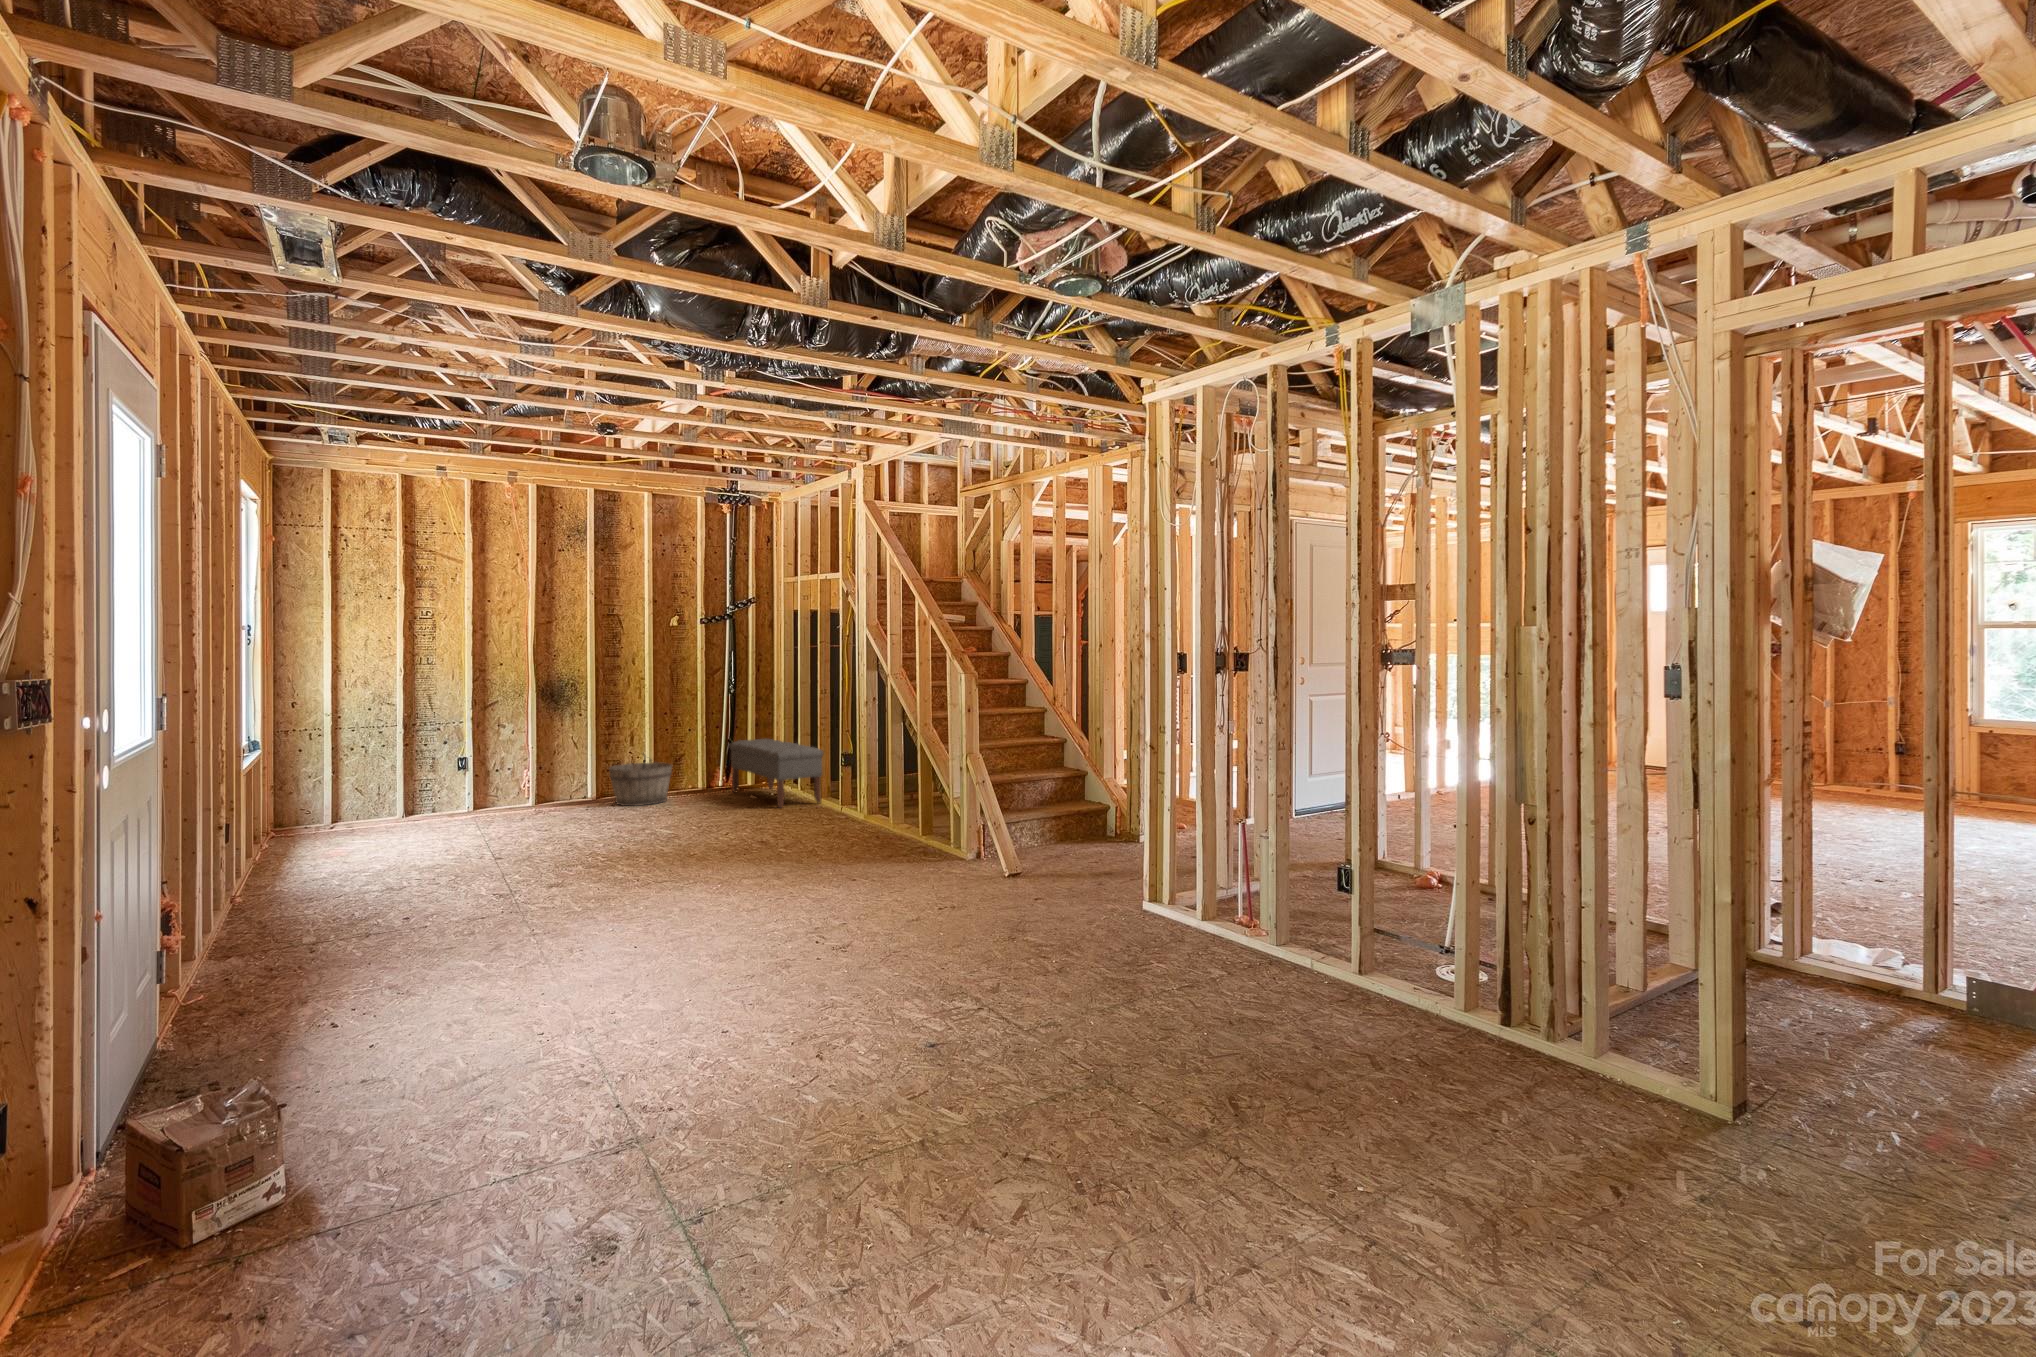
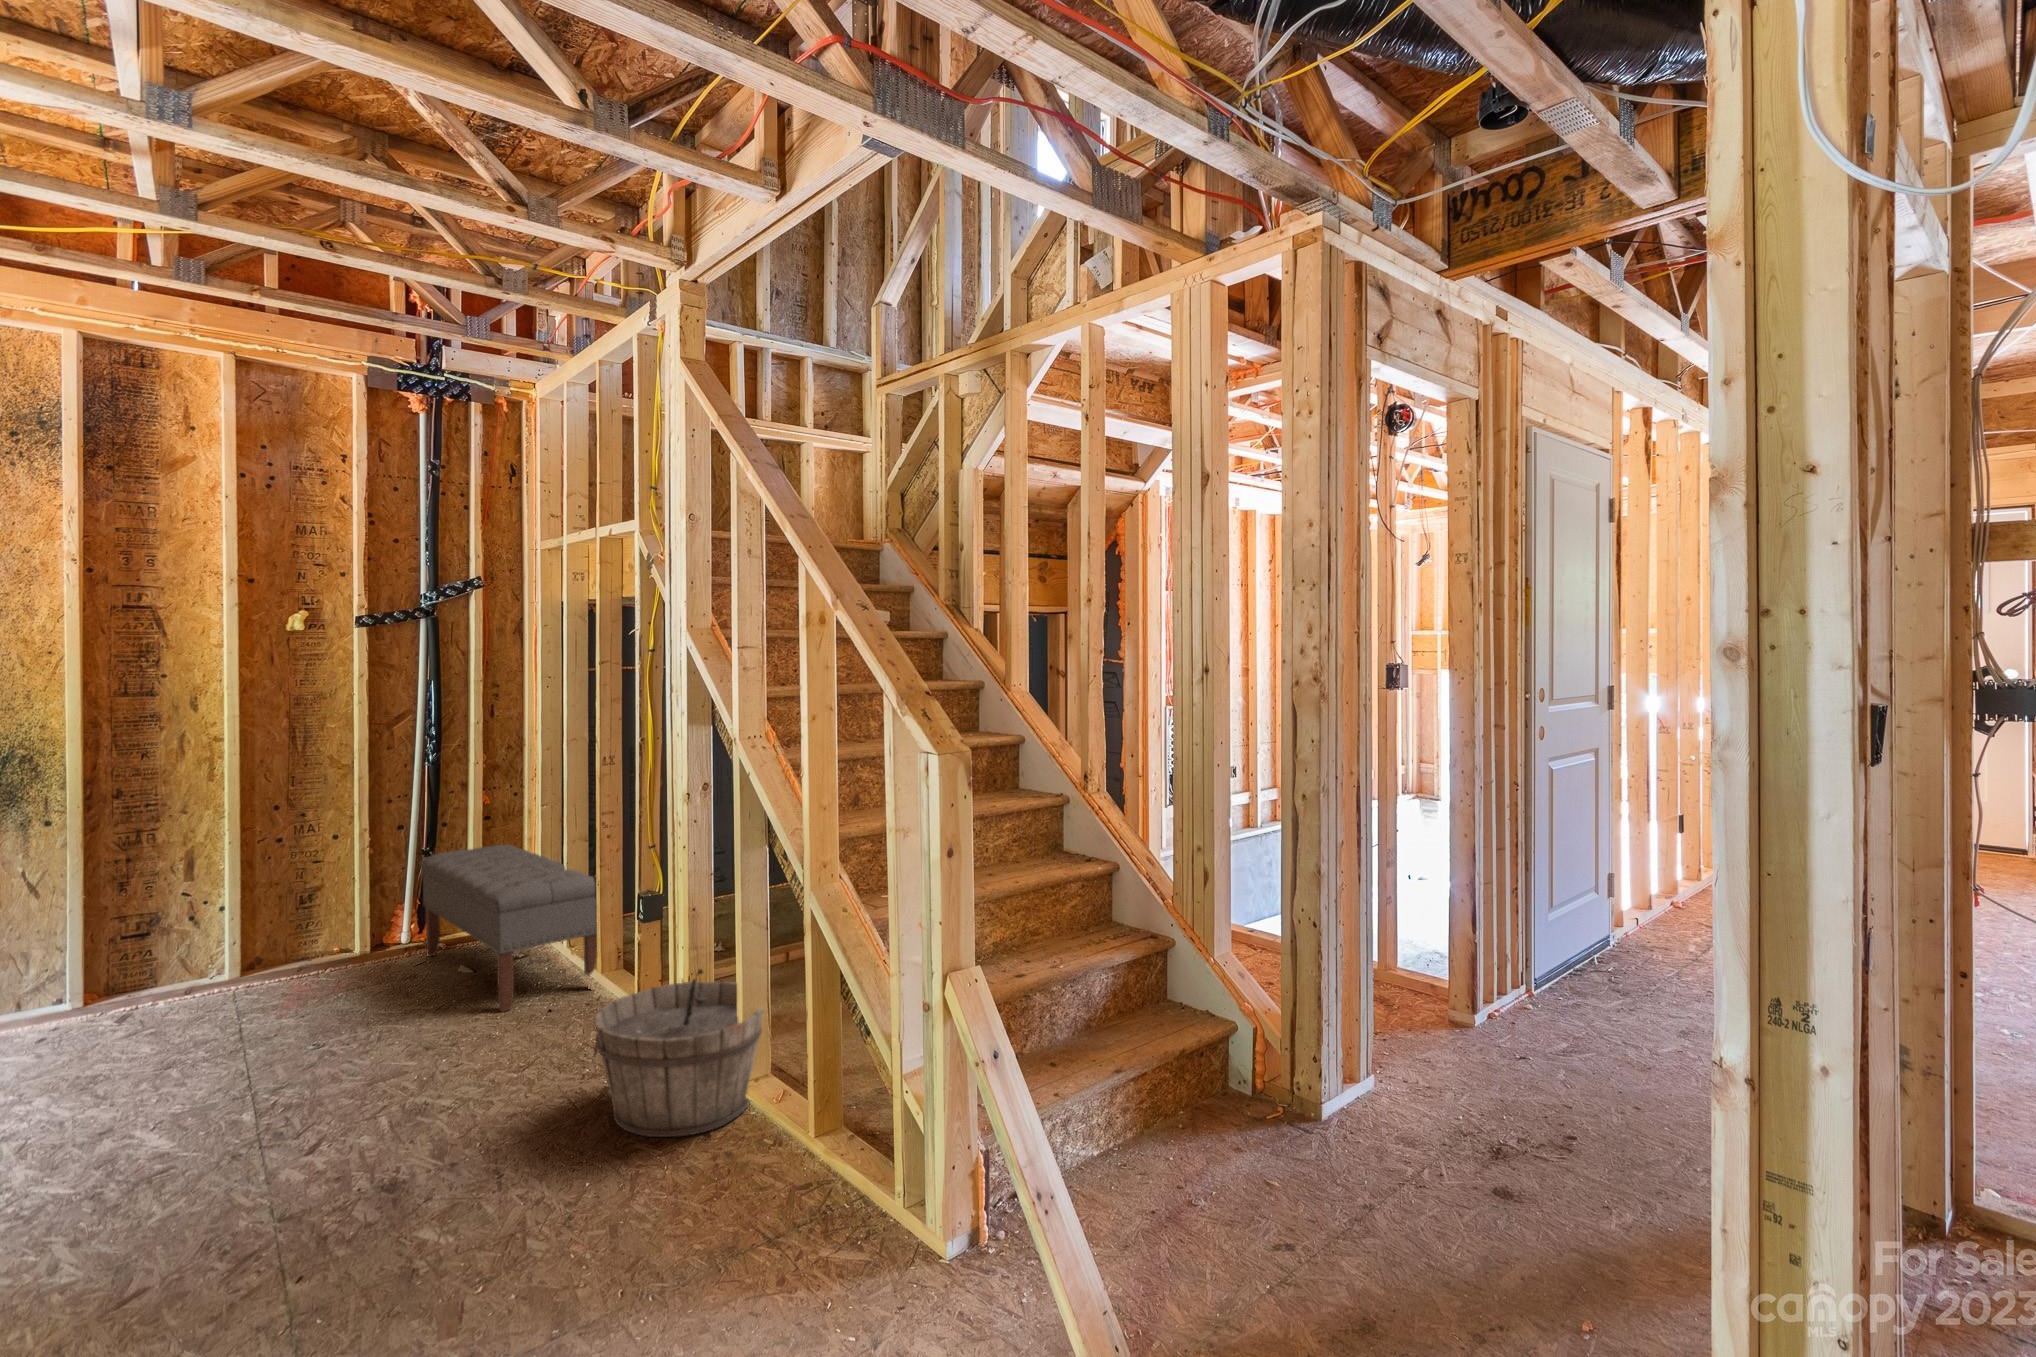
wooden bucket: present [609,756,672,806] -> present [592,969,763,1137]

